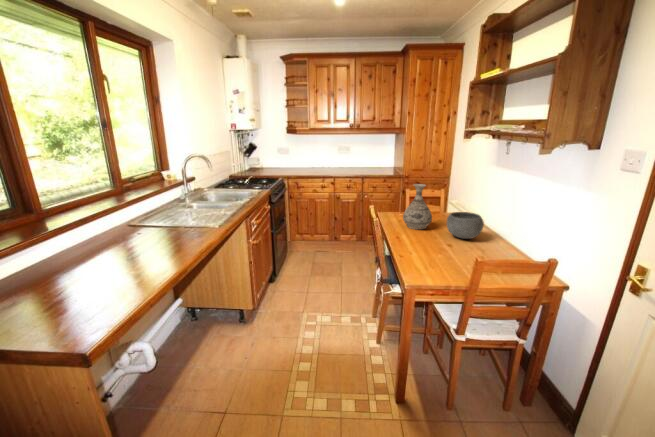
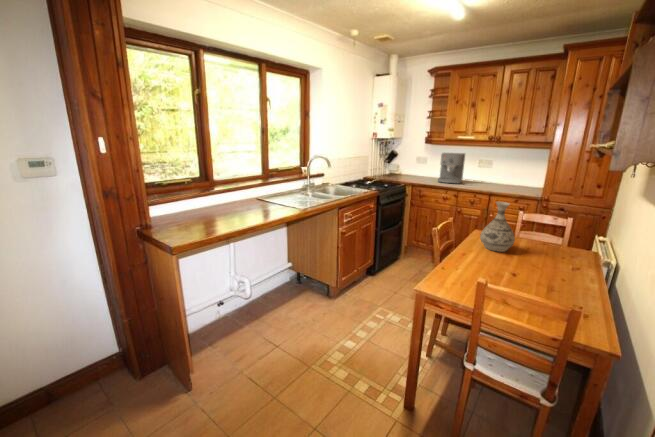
coffee maker: none [308,142,331,173] -> present [438,153,465,184]
bowl: present [447,212,484,239] -> none [520,239,568,273]

